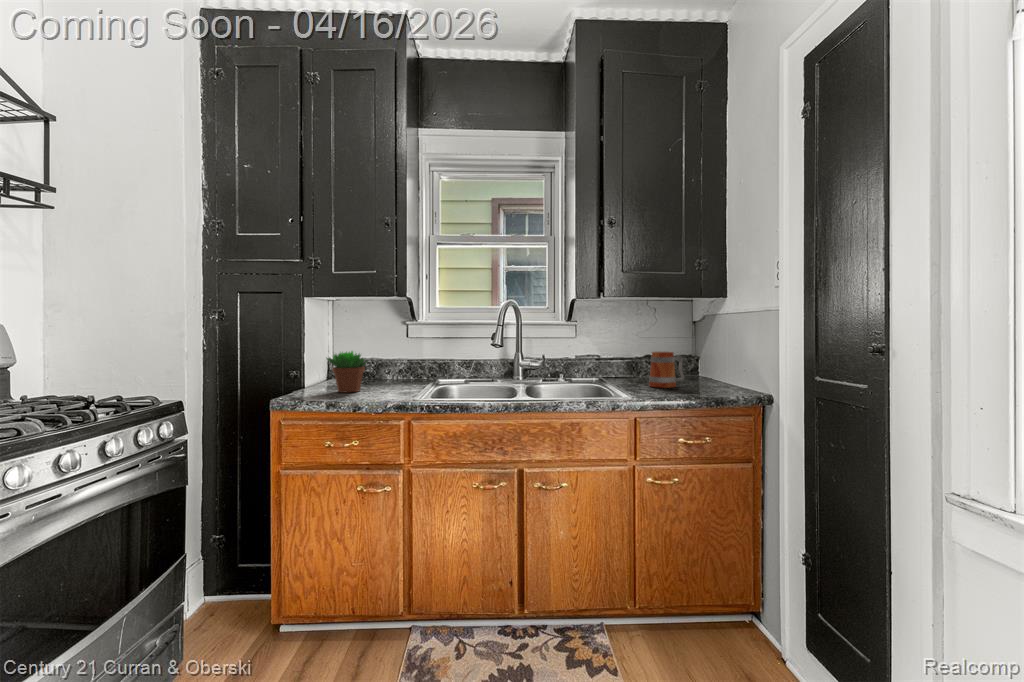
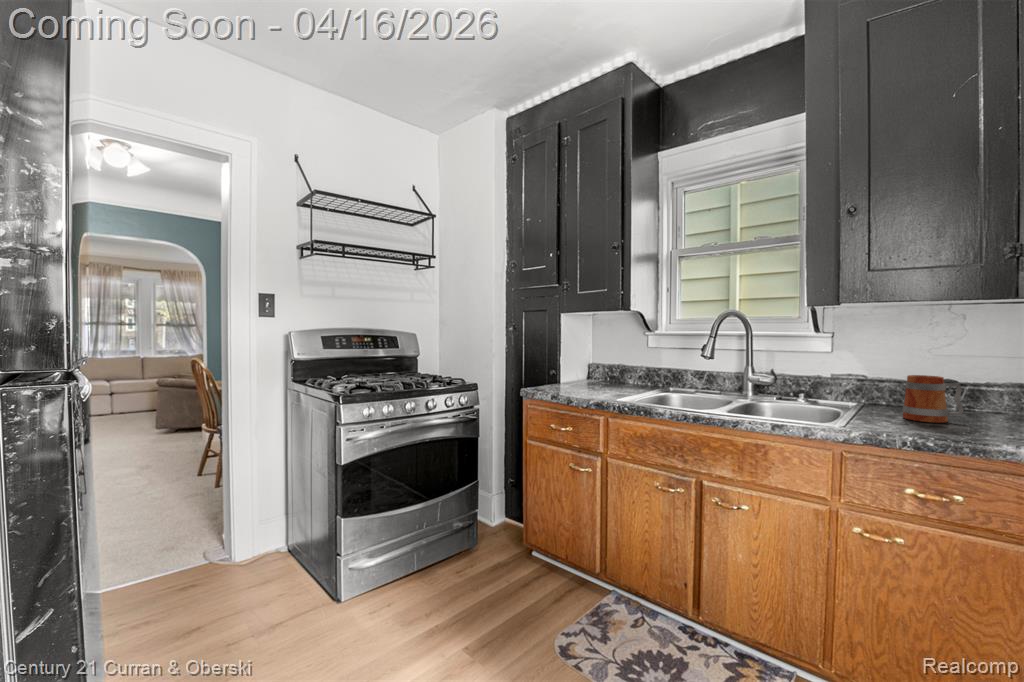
succulent plant: present [327,351,367,392] -> none [569,358,599,391]

